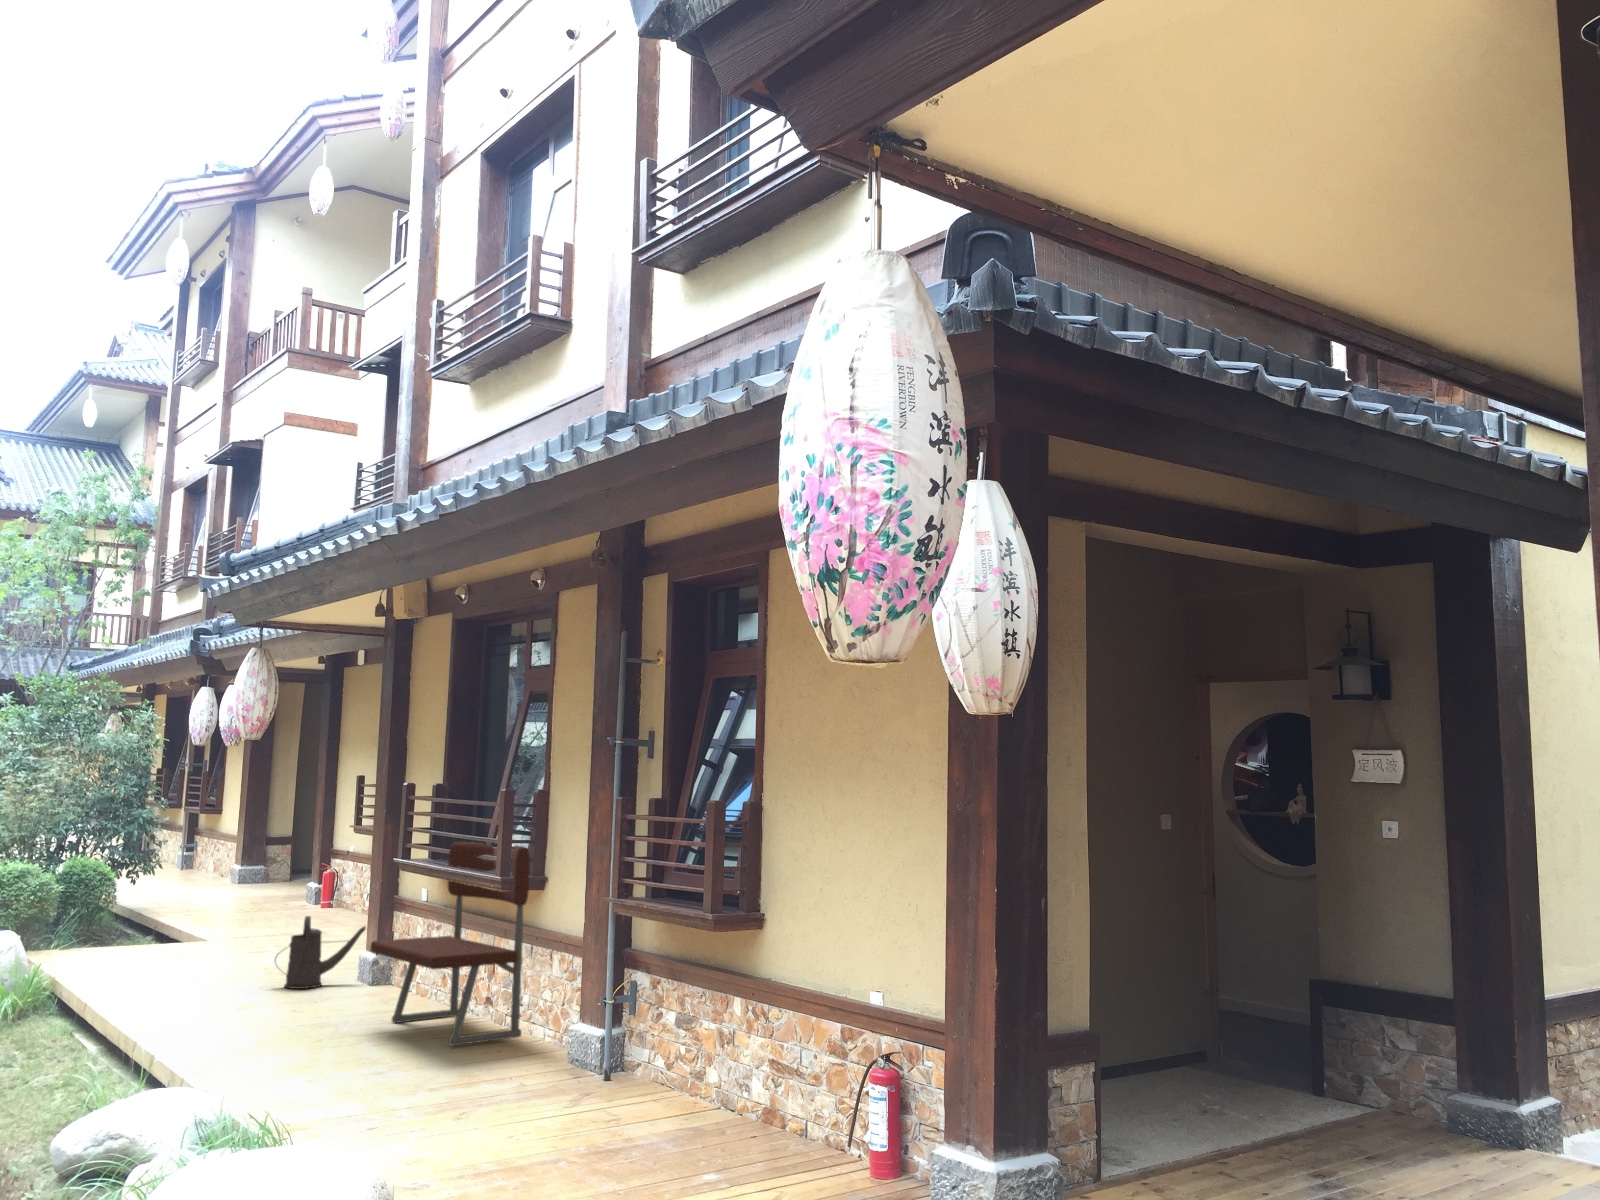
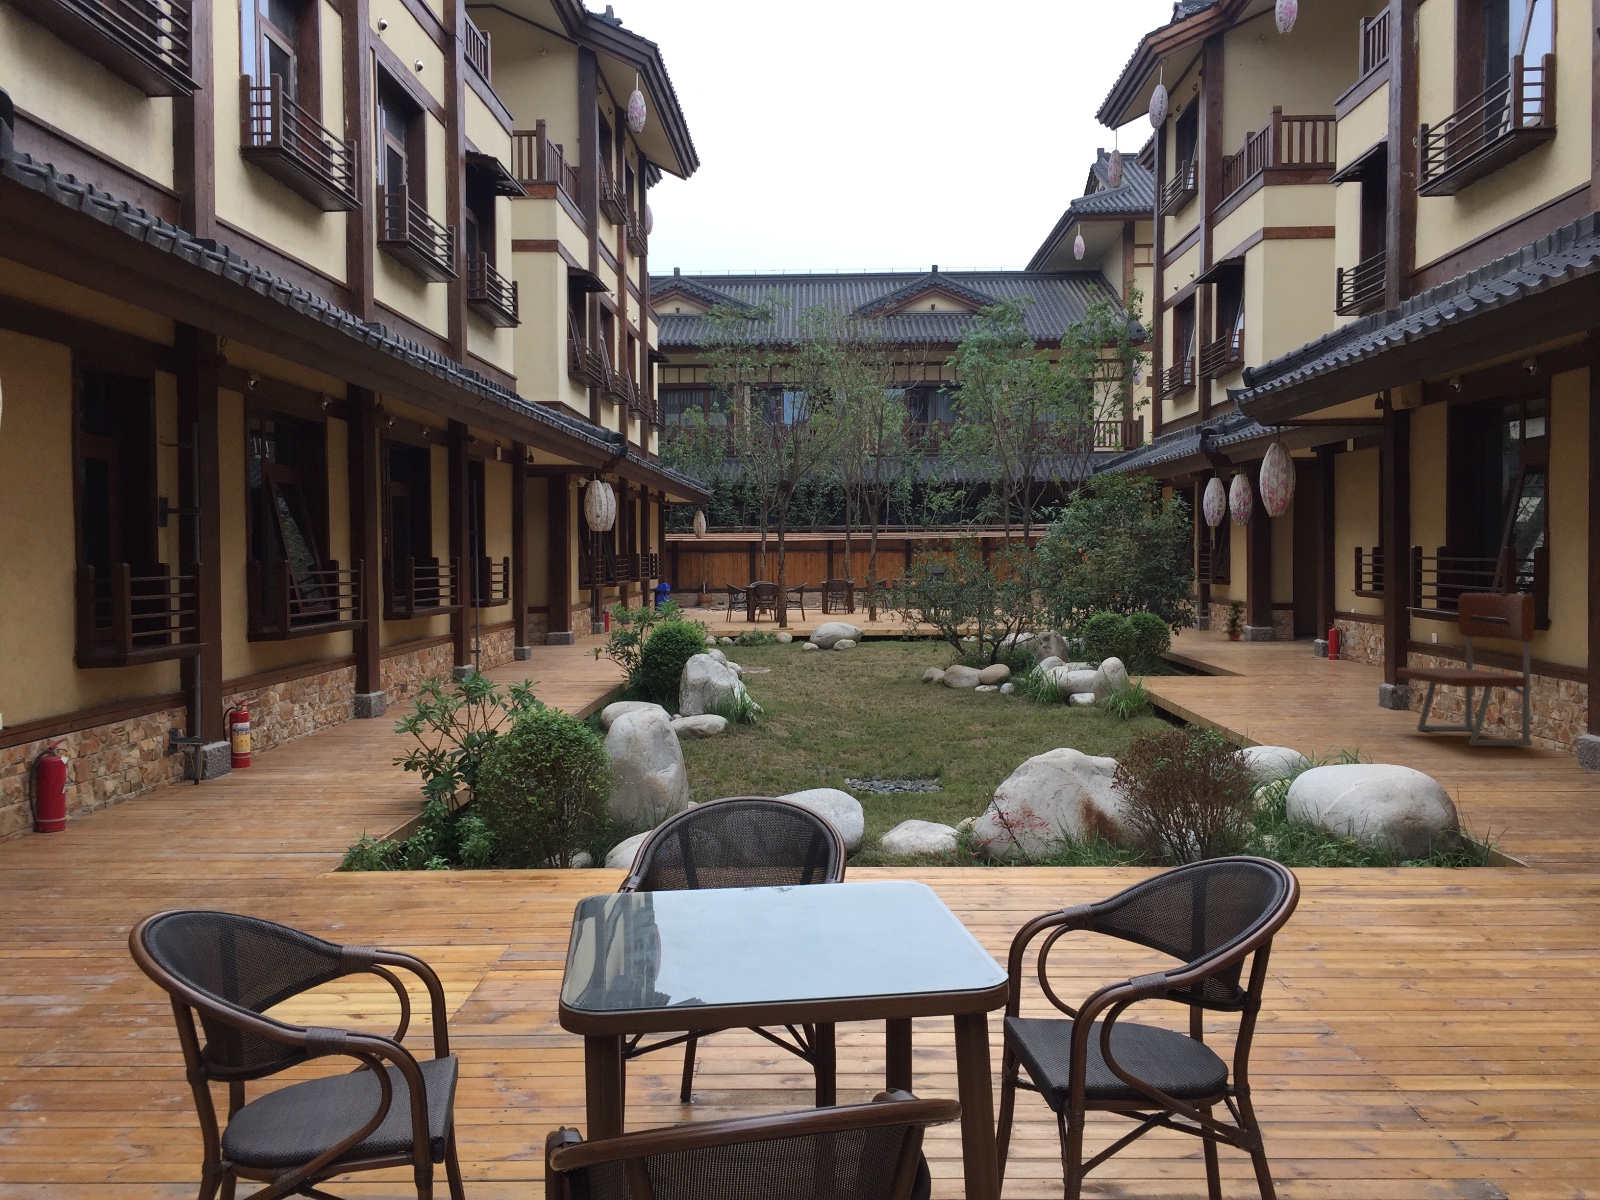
decorative plant: none [200,835,240,884] -> present [1223,600,1246,641]
watering can: present [276,916,366,989] -> none [1313,653,1384,707]

